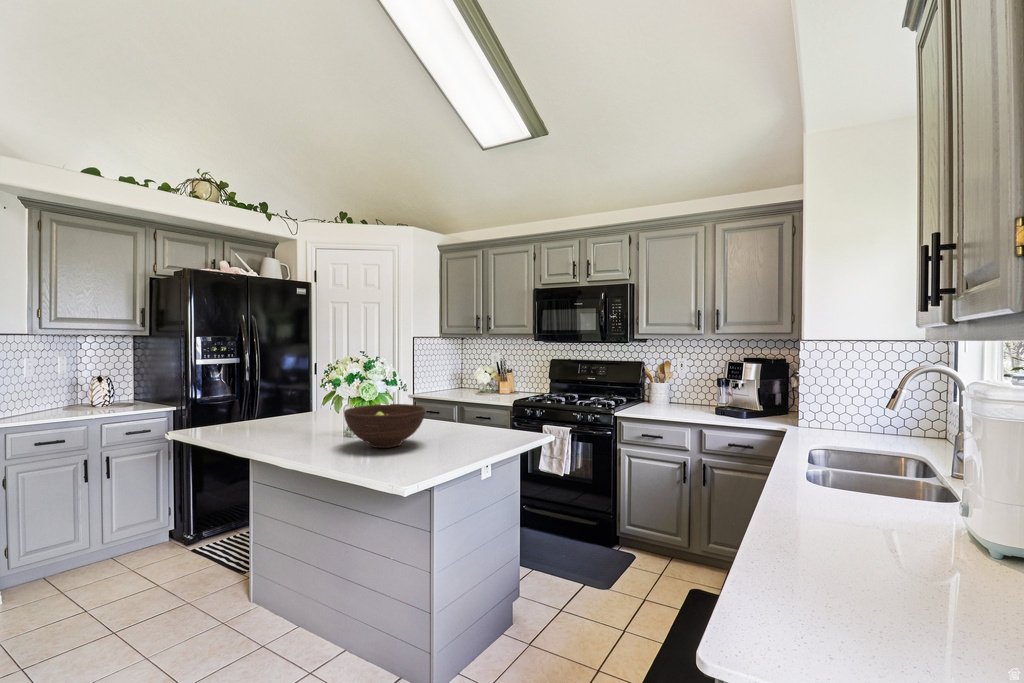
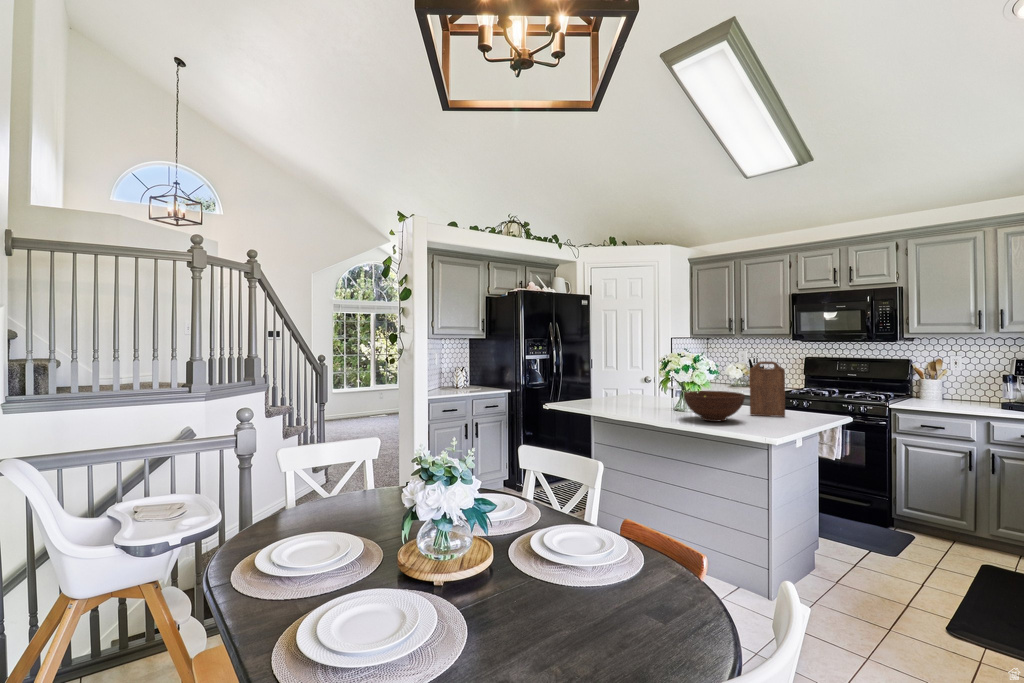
cutting board: none [446,365,487,435] -> present [750,361,785,417]

